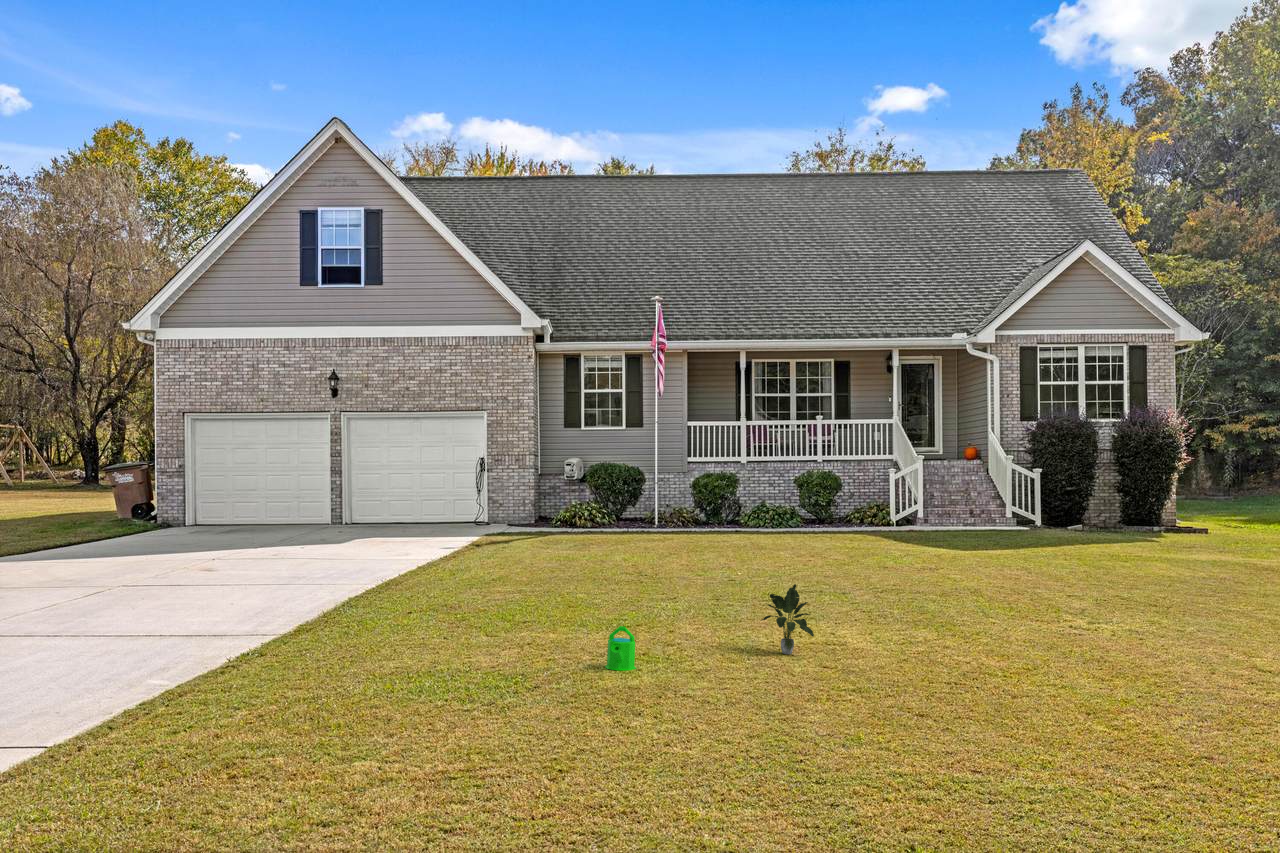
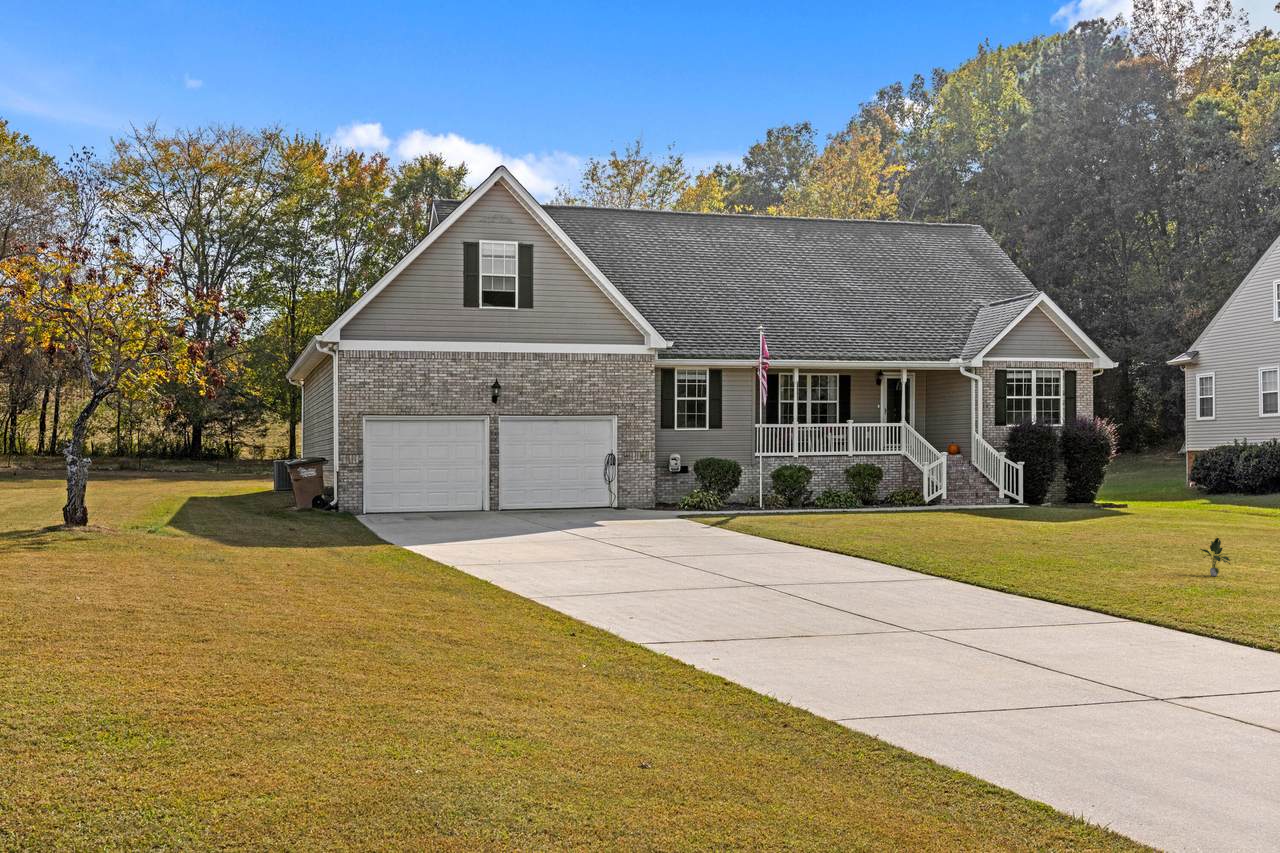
watering can: present [605,626,636,671] -> none [1163,562,1185,585]

